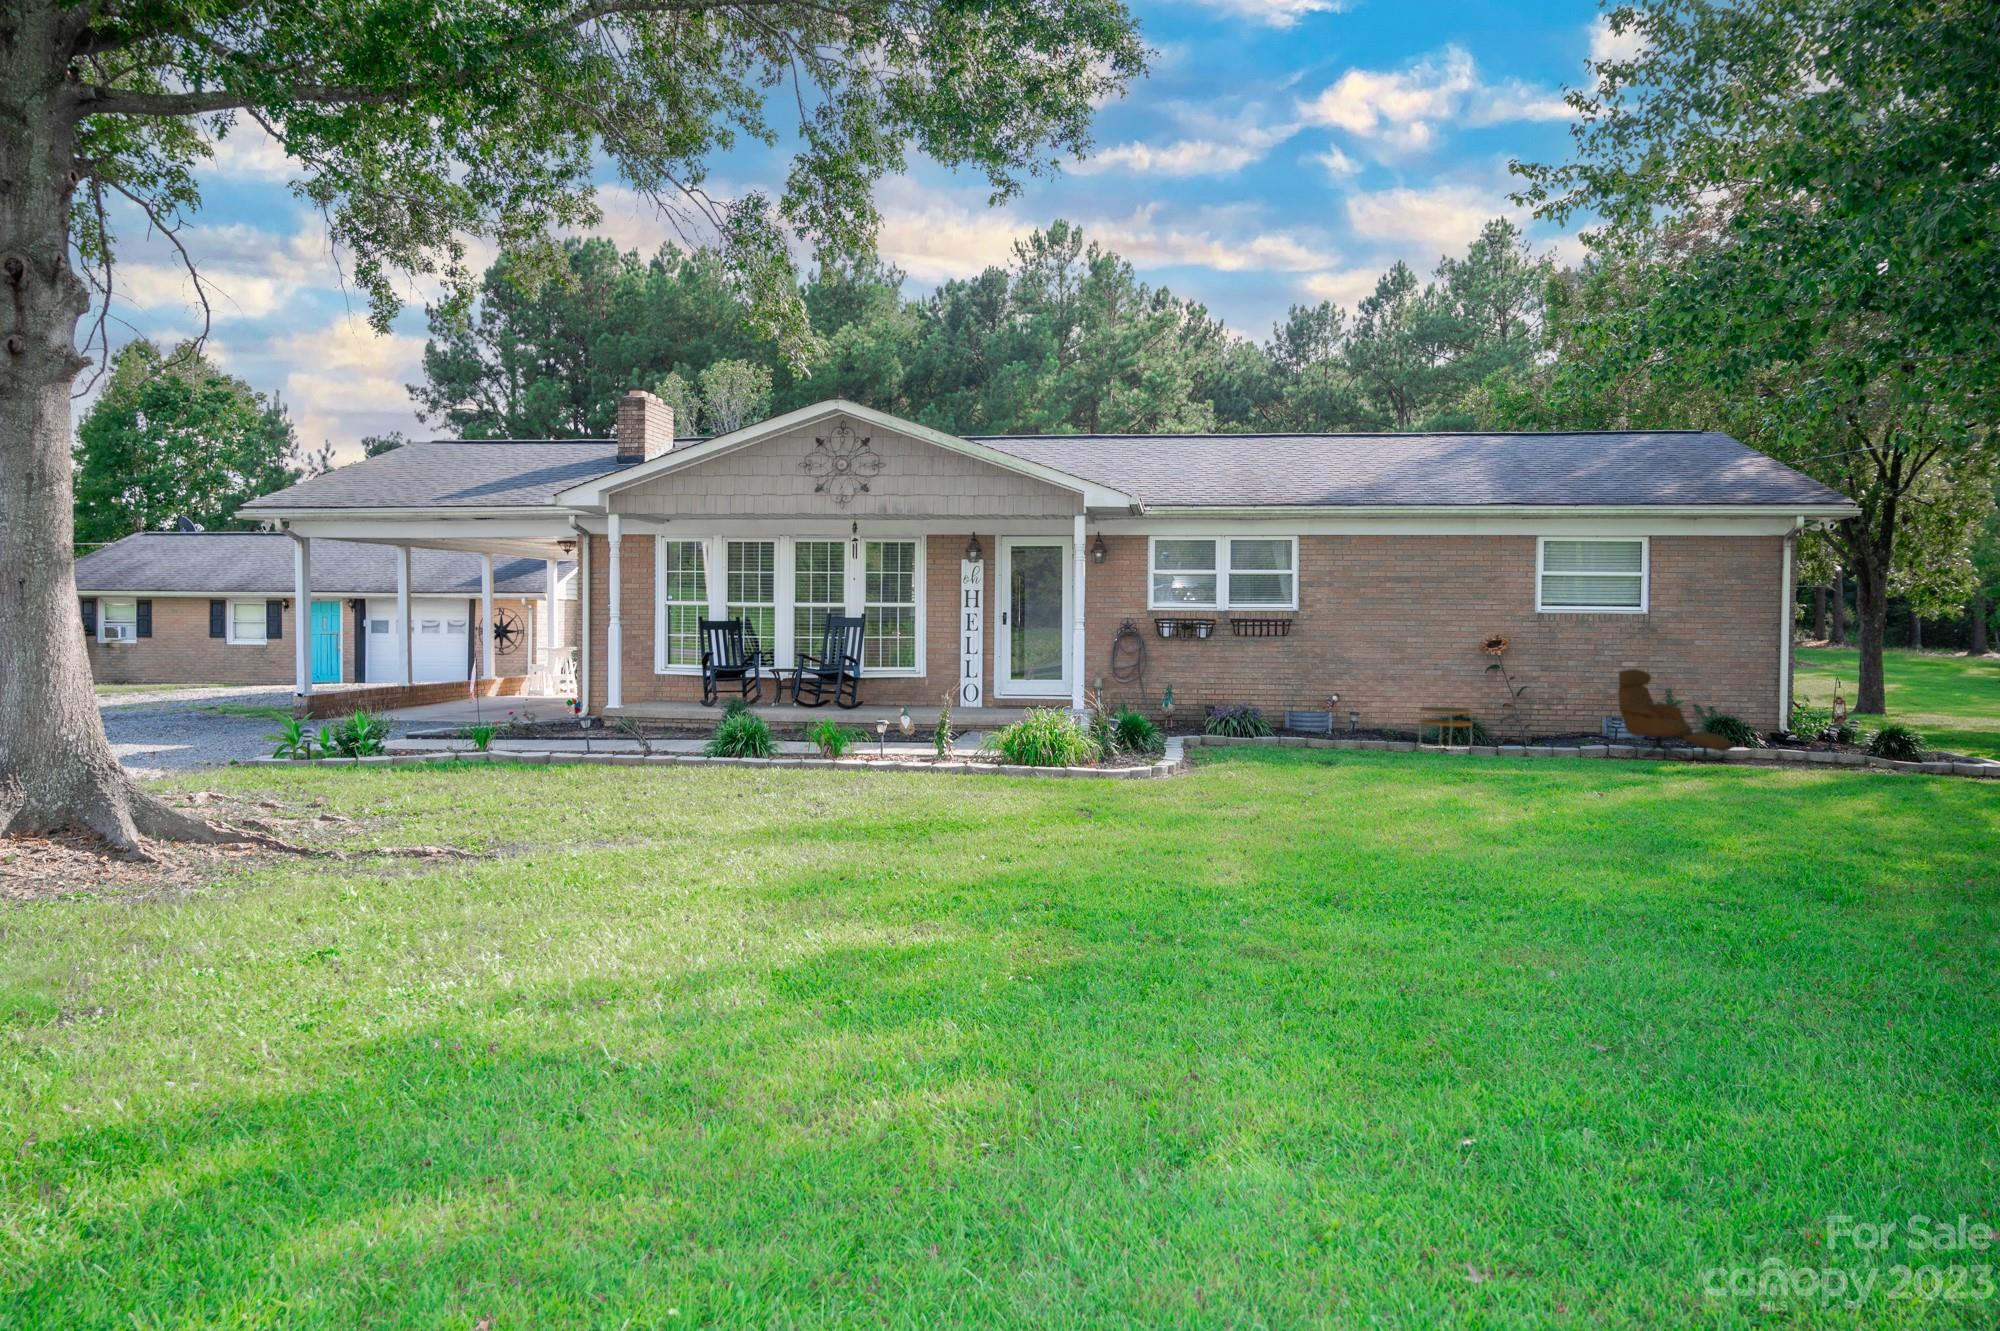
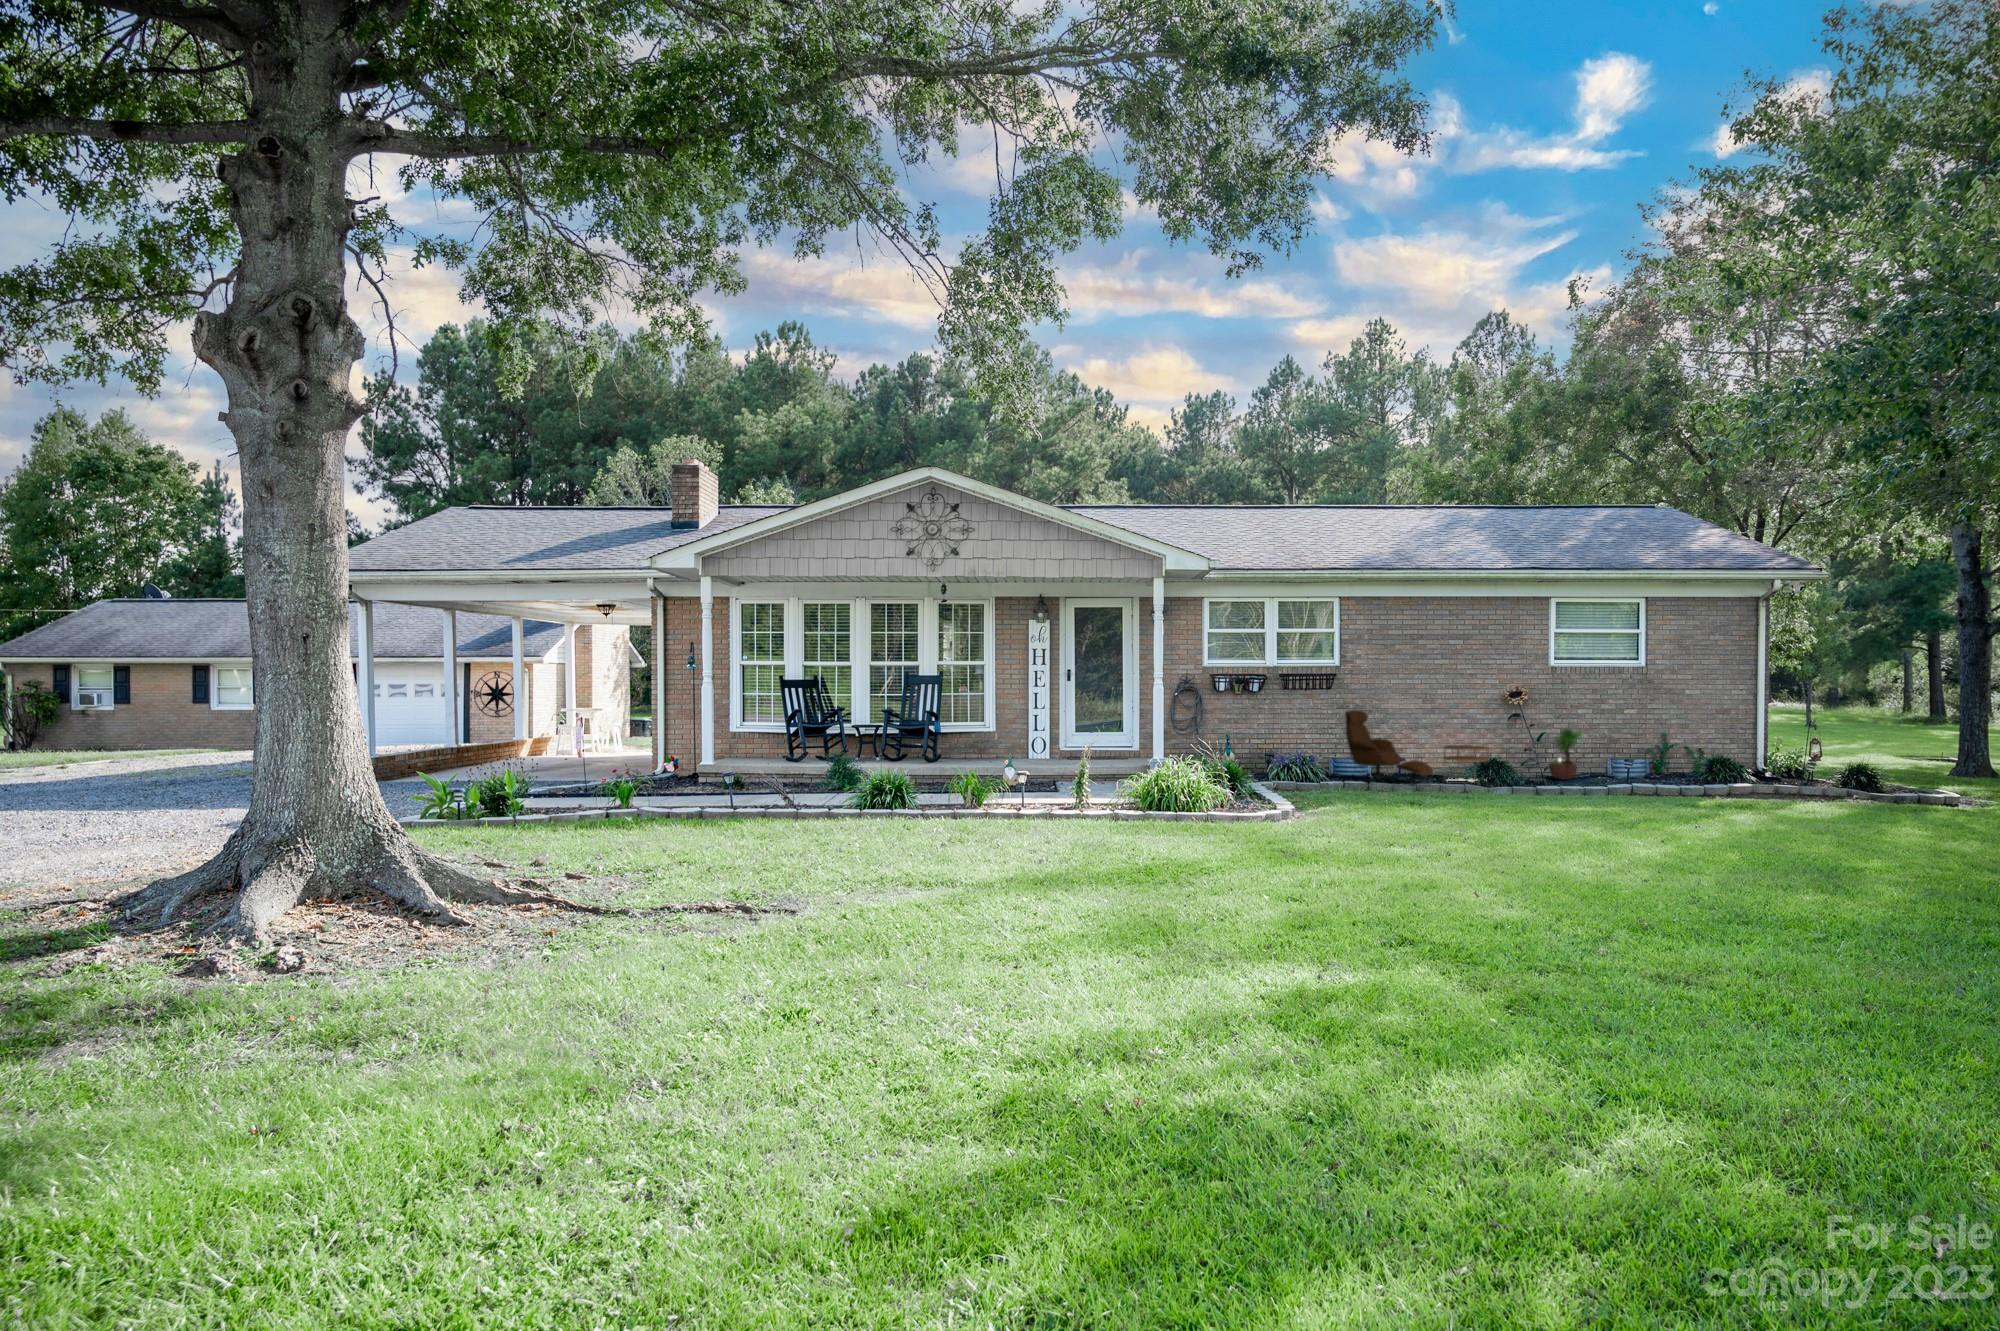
lounge chair: present [1618,669,1732,763] -> present [1345,710,1433,785]
potted tree: none [1548,684,1592,751] -> present [1549,729,1582,780]

